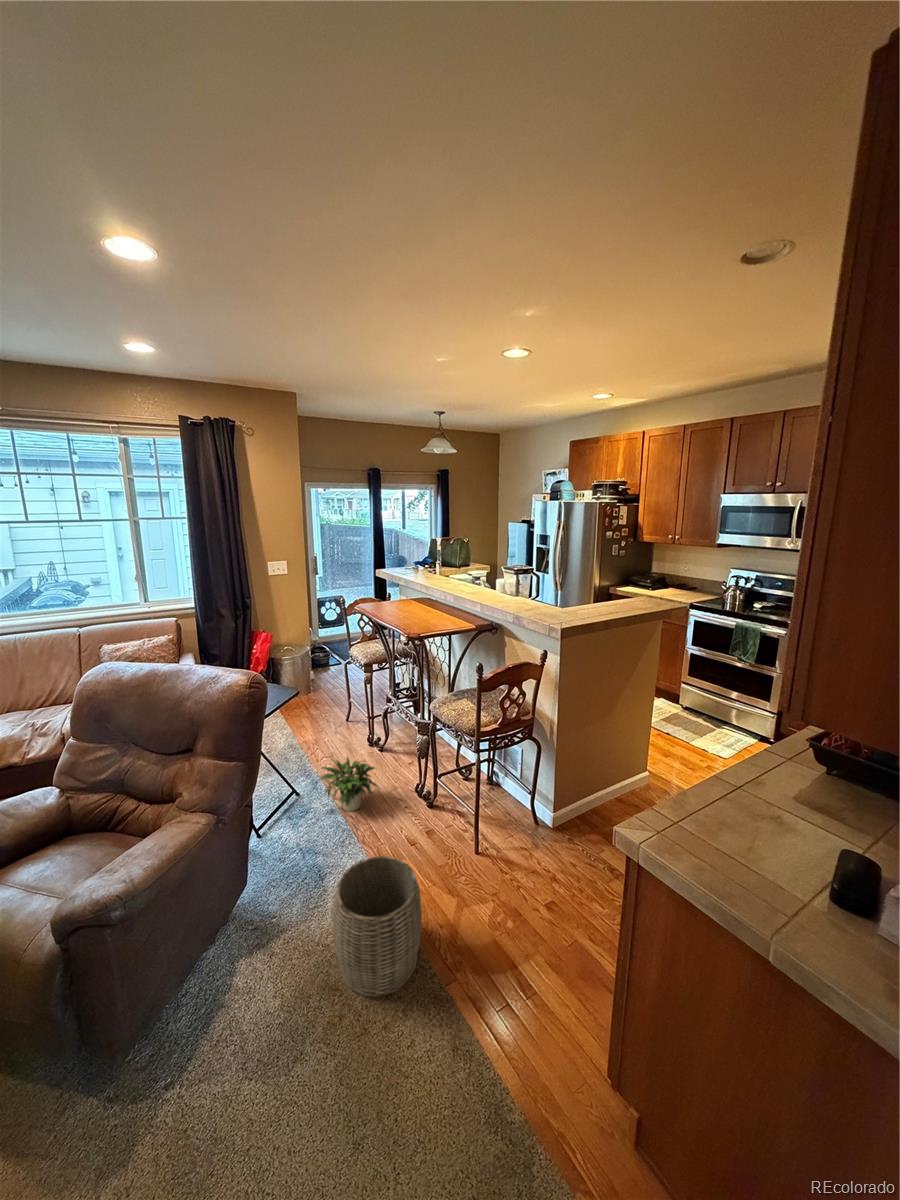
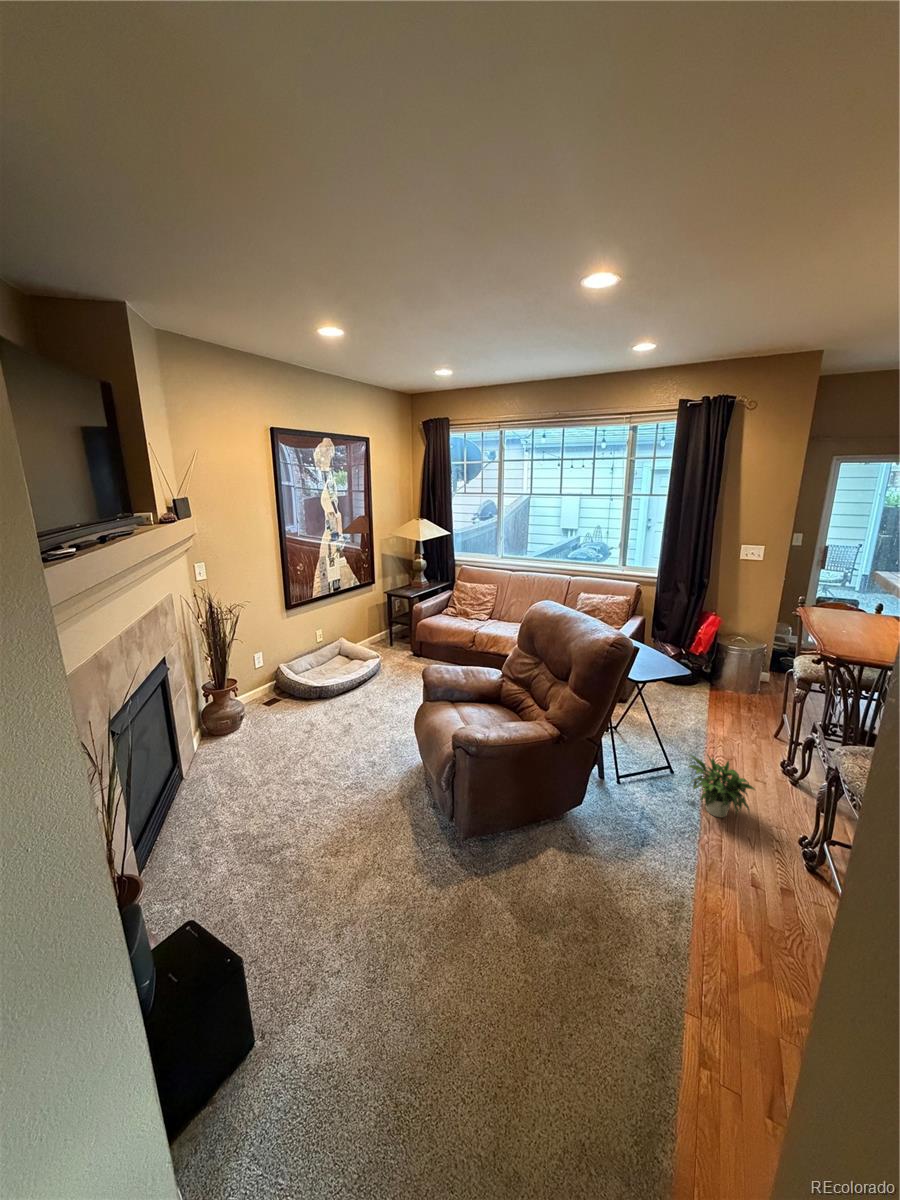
woven basket: present [333,856,422,997] -> none [603,840,698,975]

